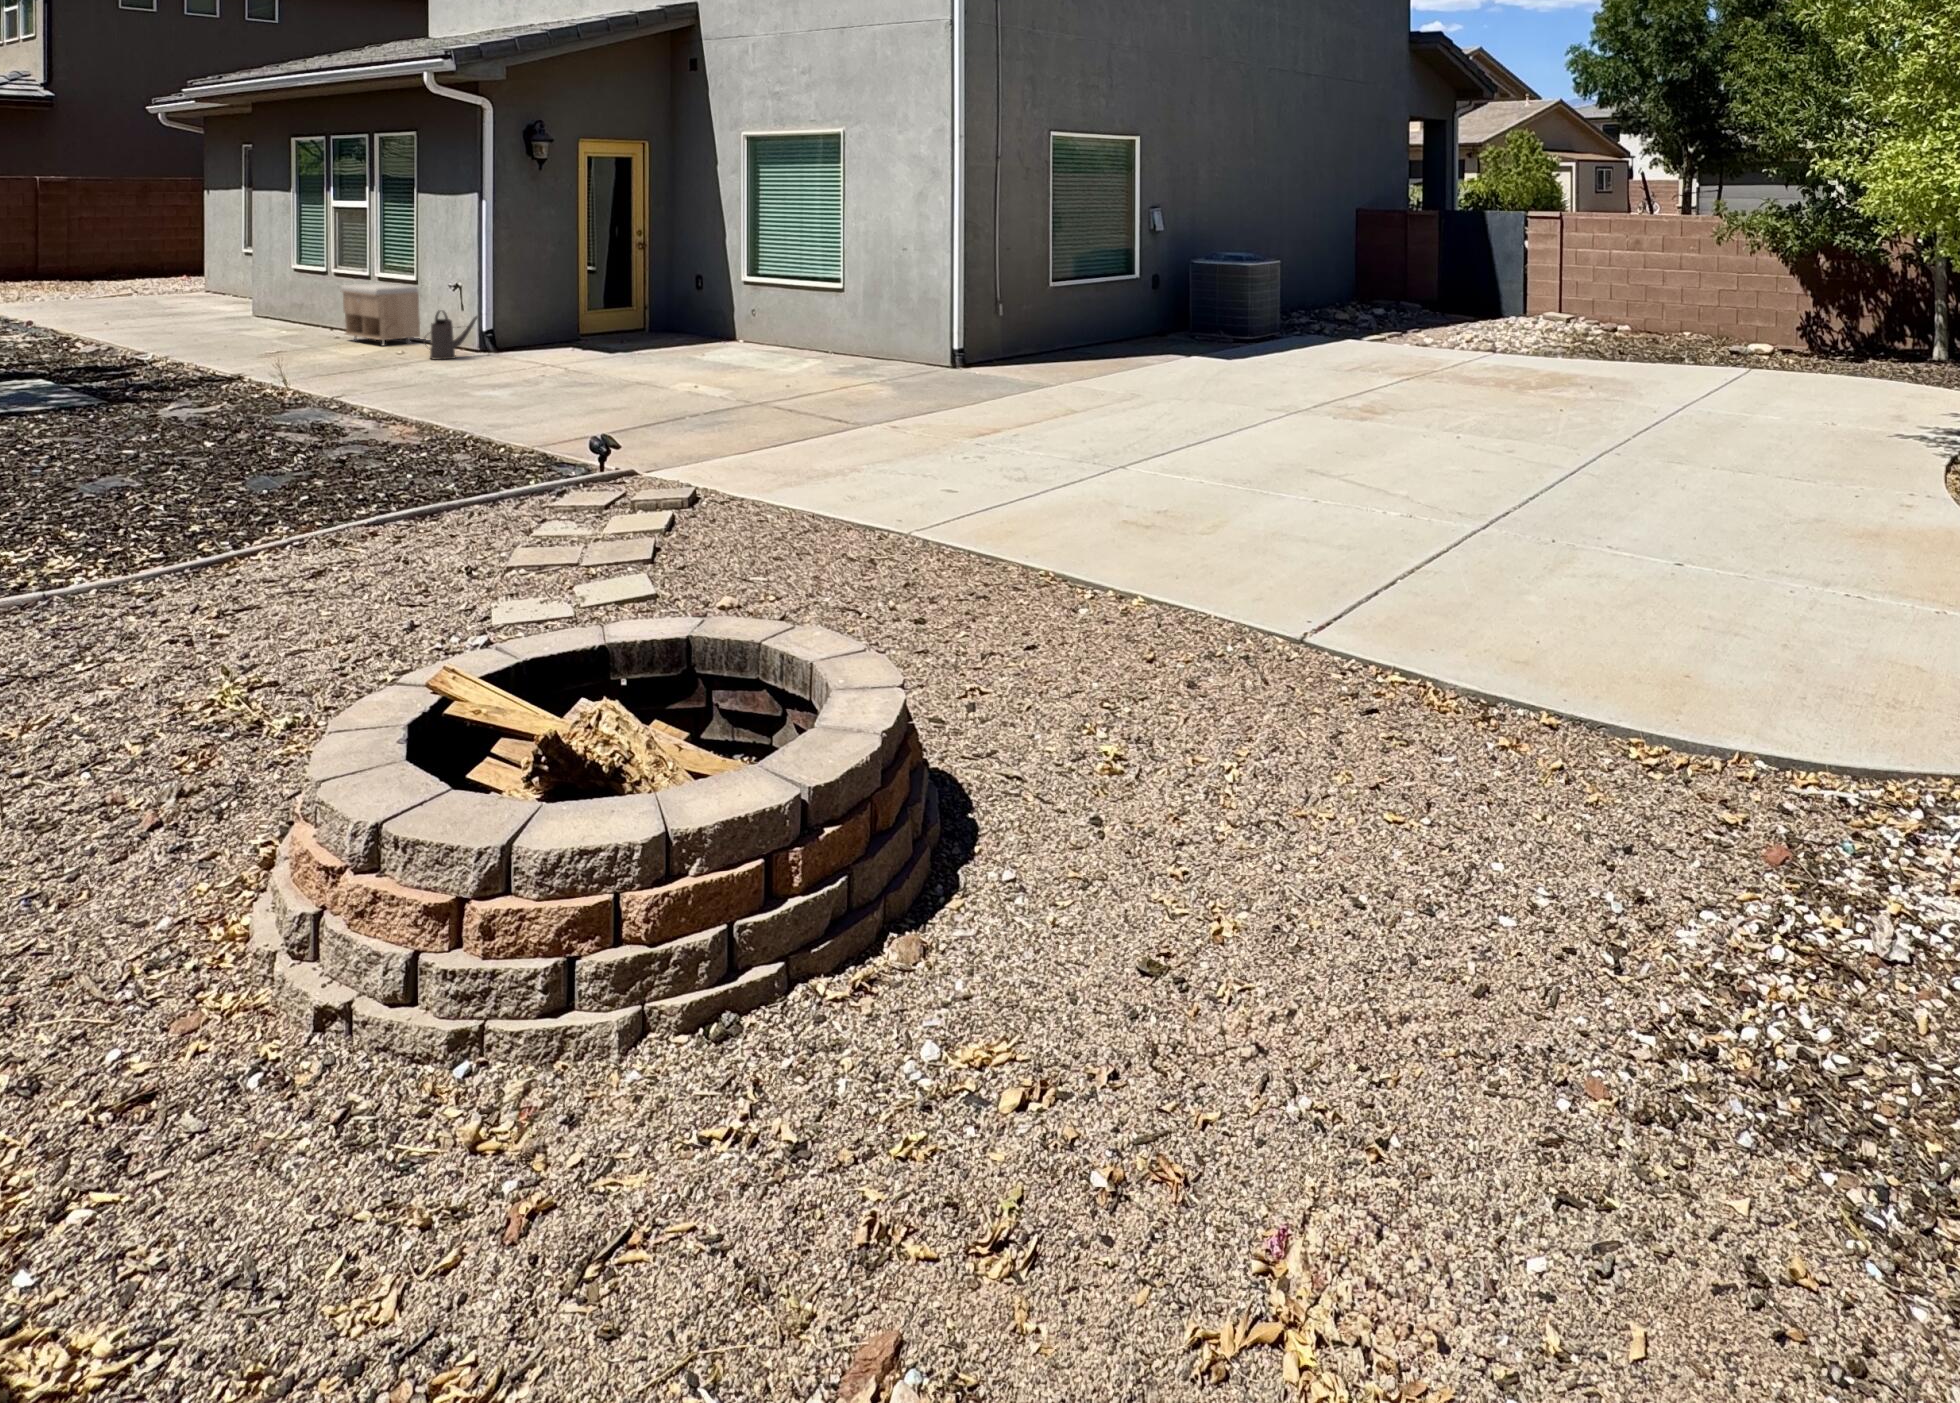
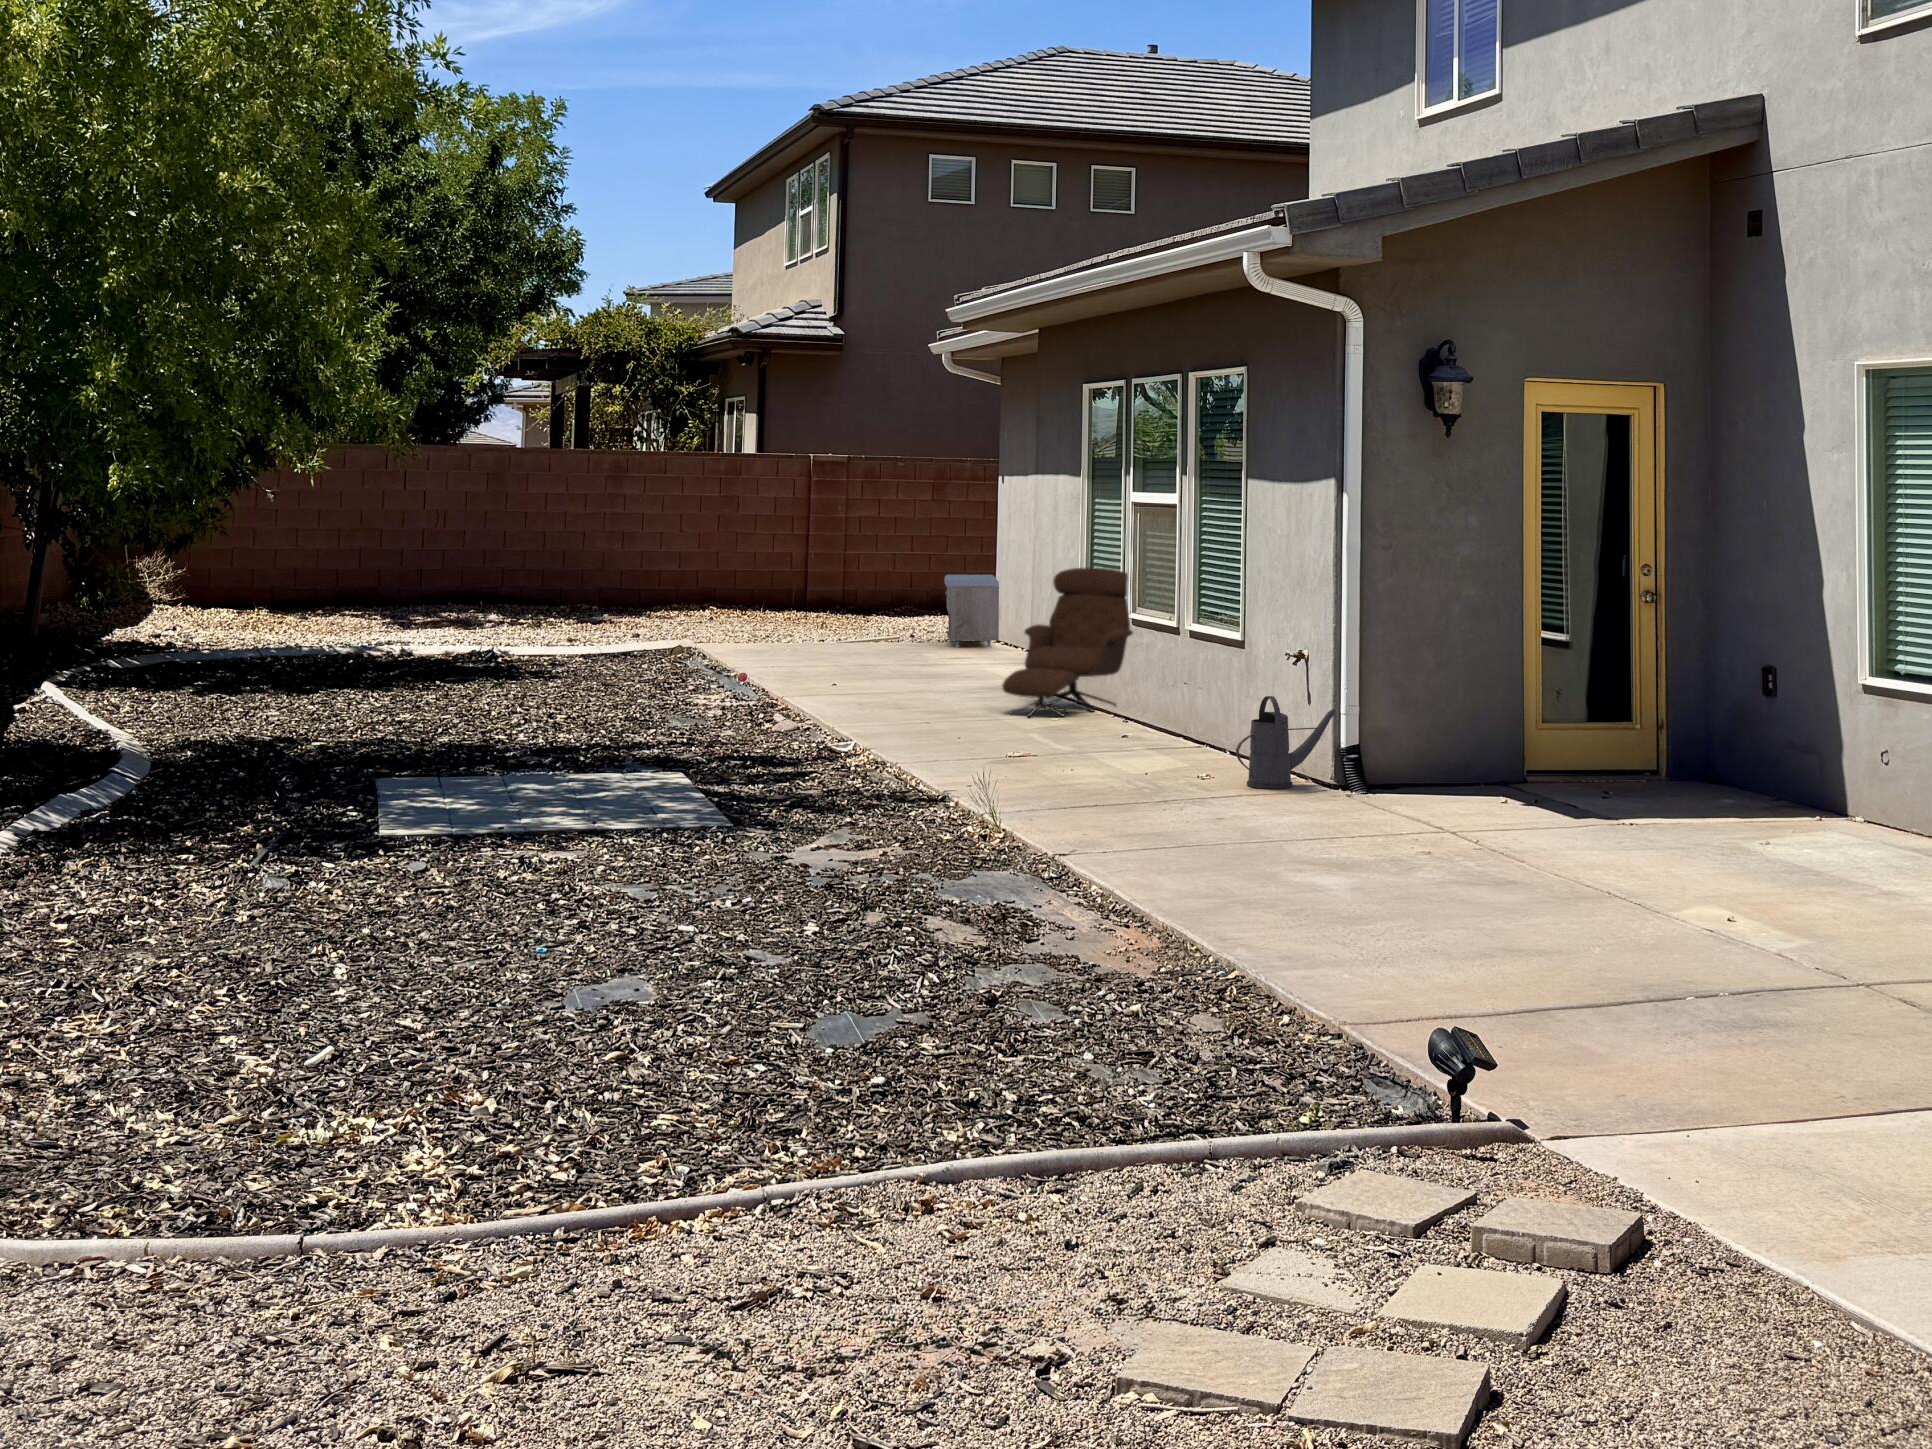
lounge chair: none [250,246,332,335] -> present [1002,568,1133,717]
storage bench: present [340,283,420,345] -> present [944,575,999,647]

